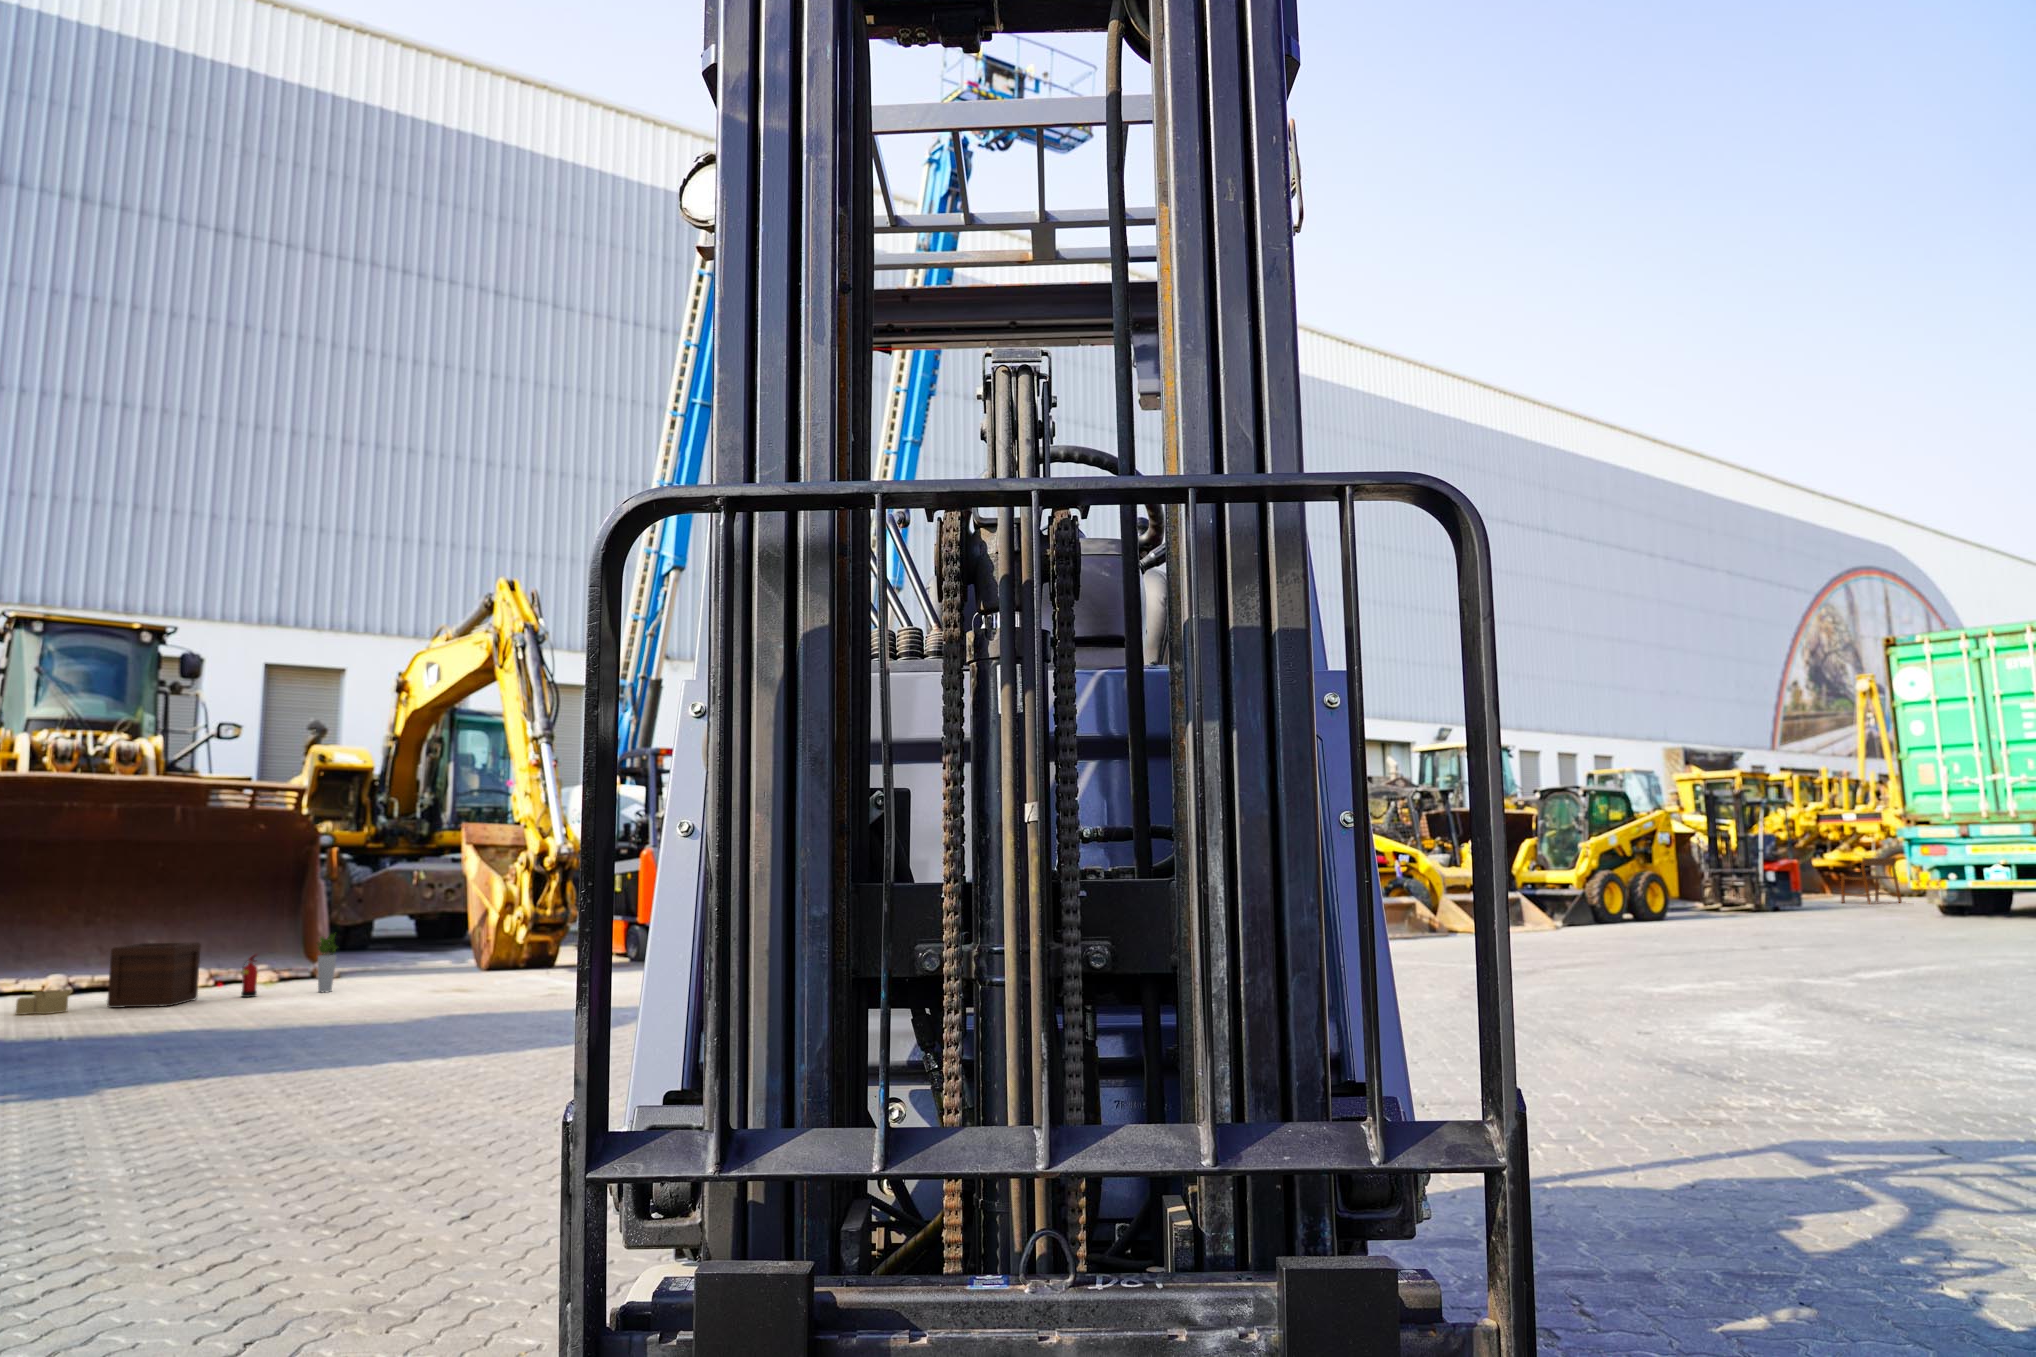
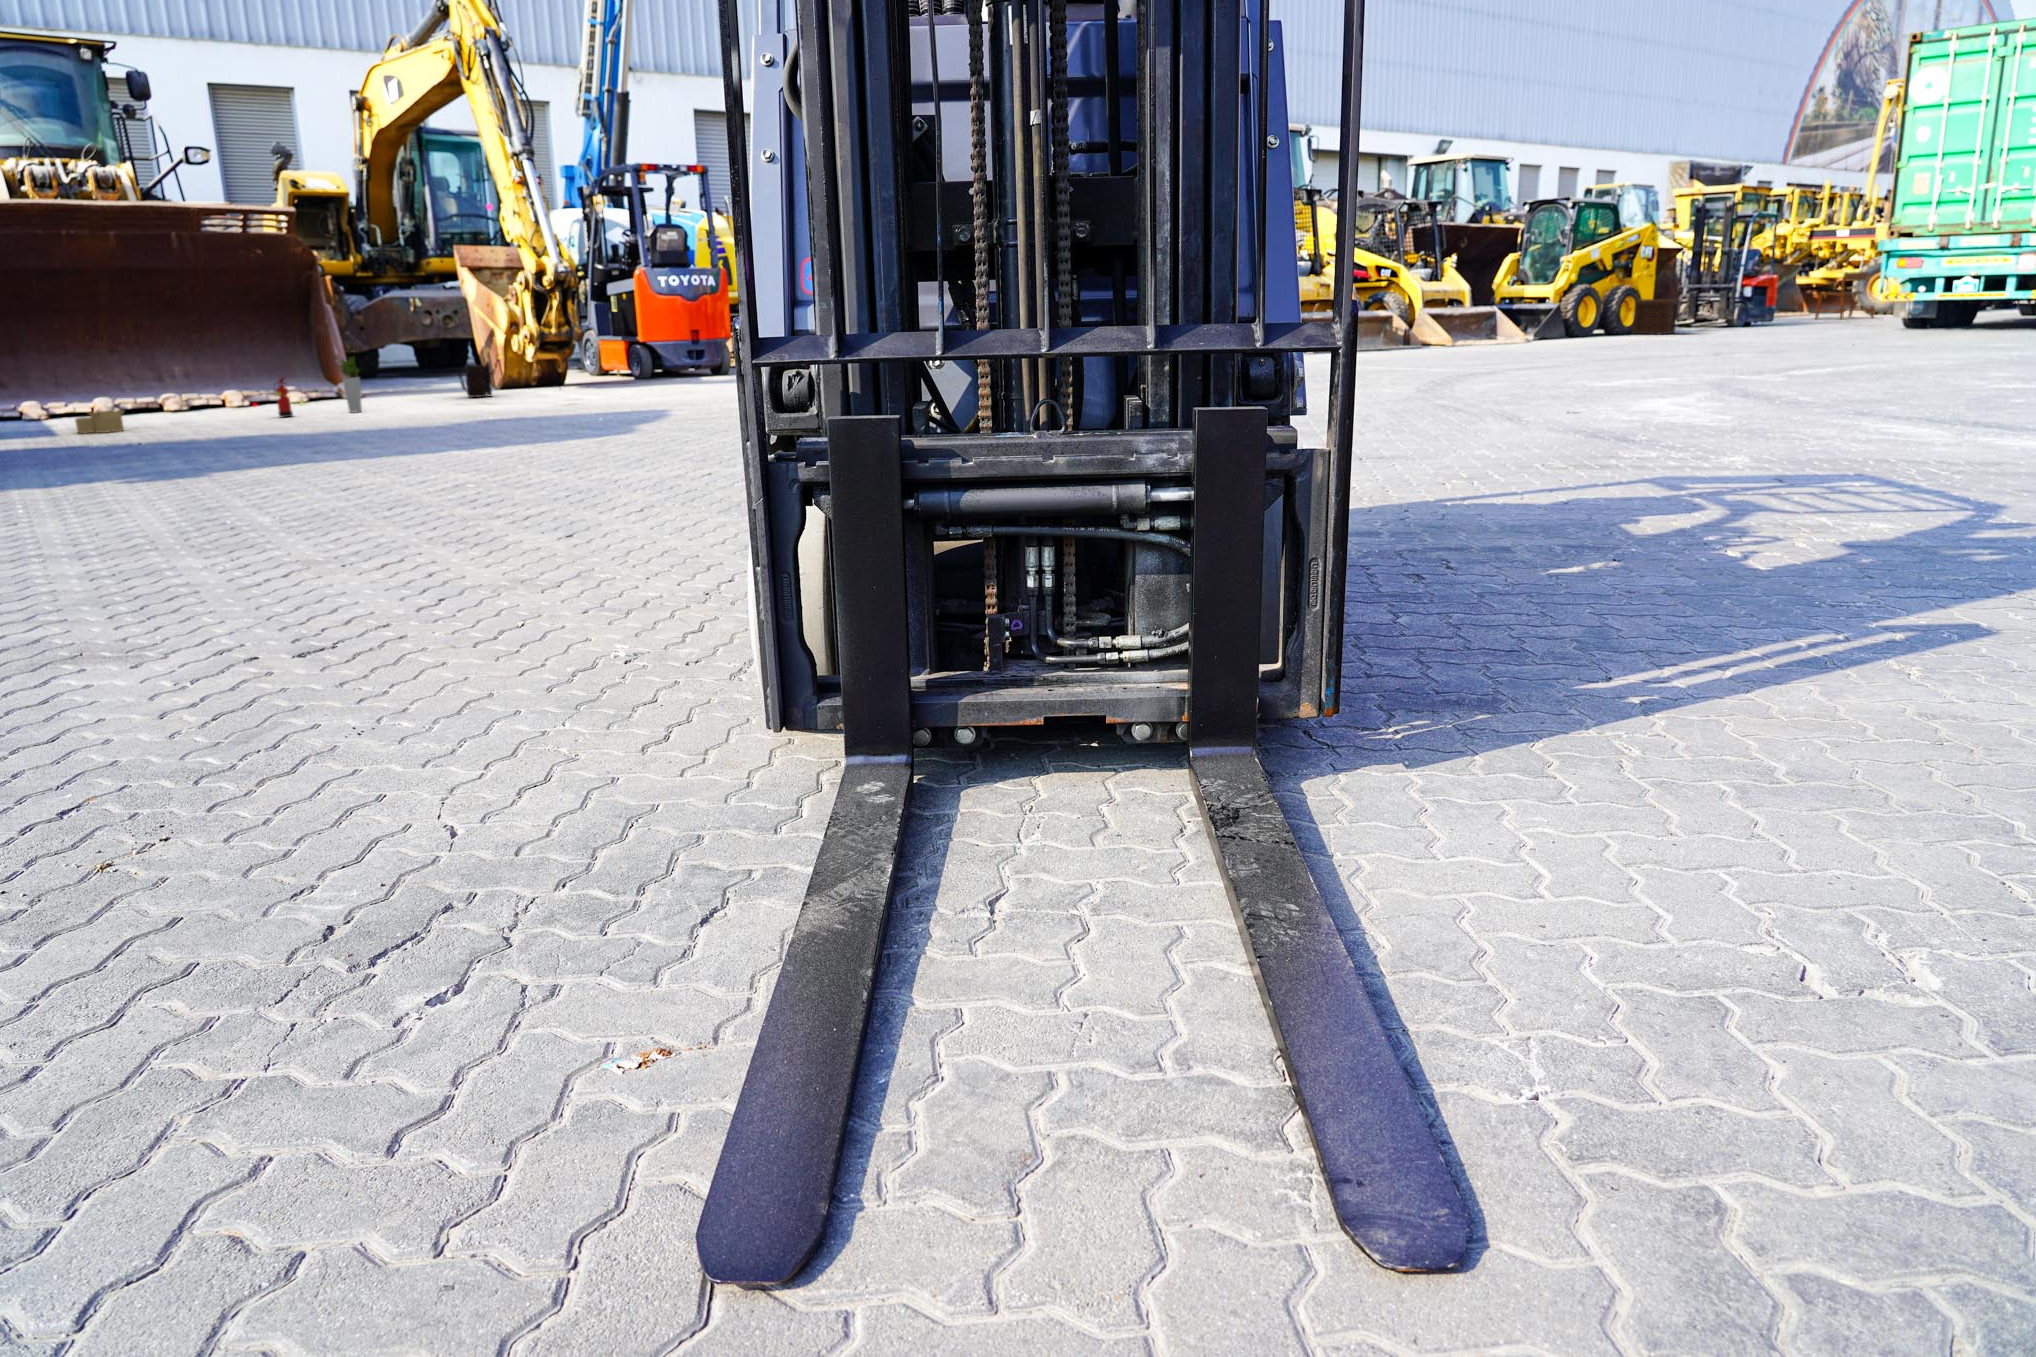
backpack: none [445,938,482,976] -> present [458,362,492,398]
wooden crate: present [107,942,201,1008] -> present [1632,299,1678,334]

